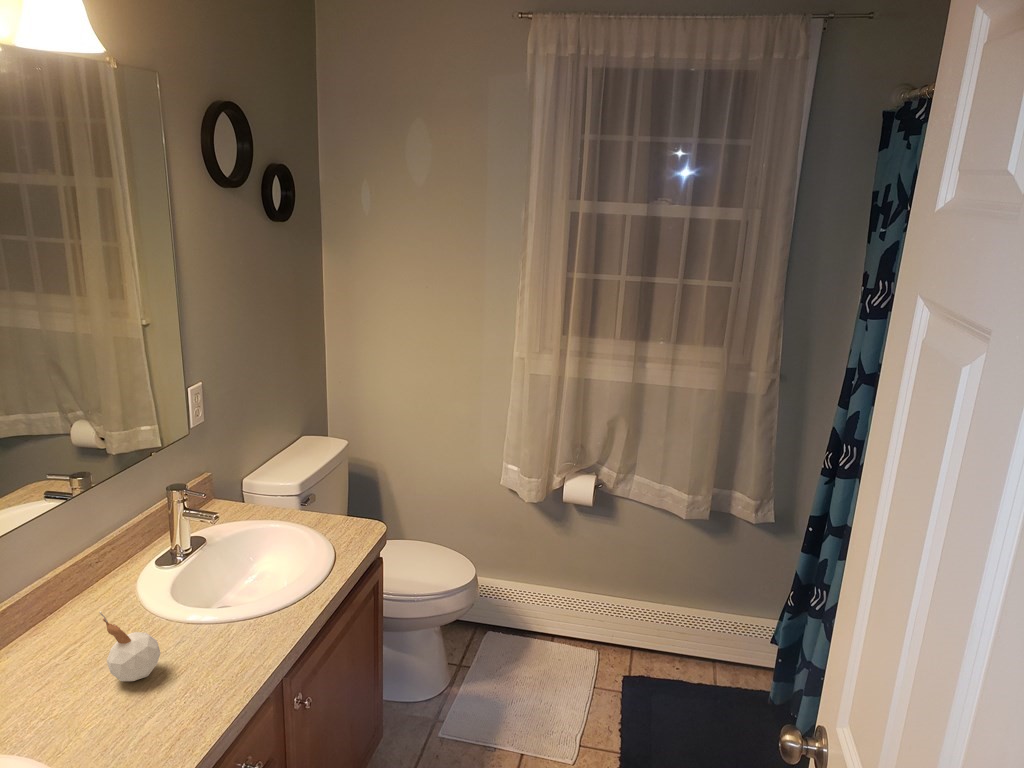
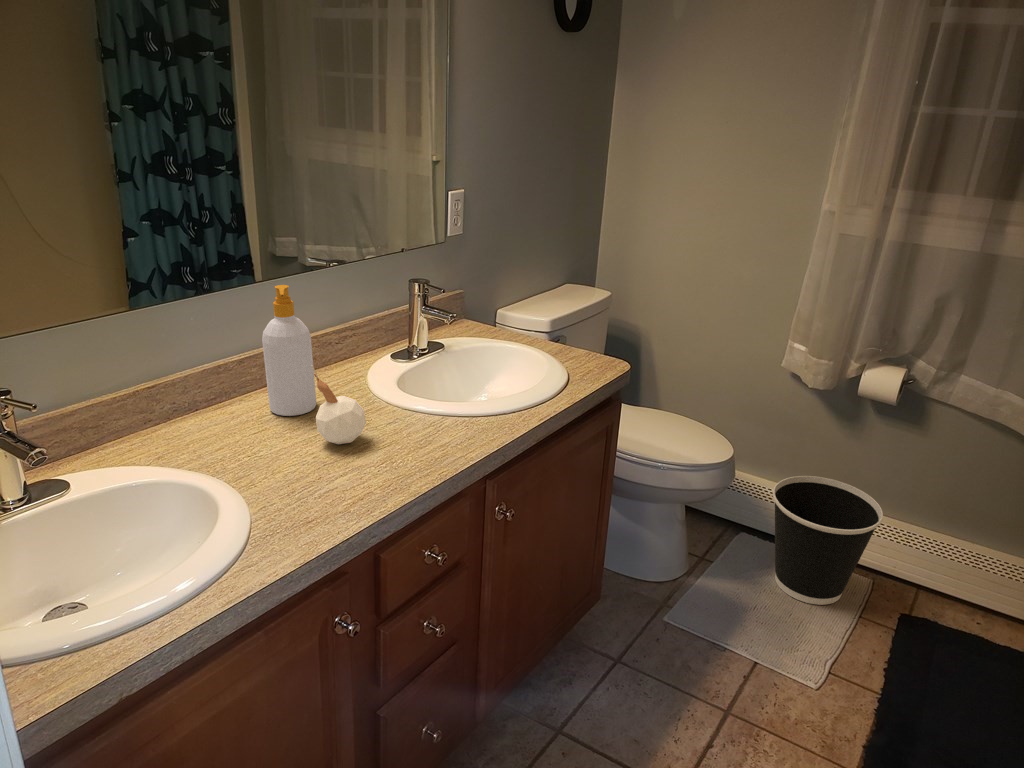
soap bottle: none [28,530,92,661] -> present [262,285,316,416]
wastebasket: none [512,574,598,687] -> present [773,476,883,605]

